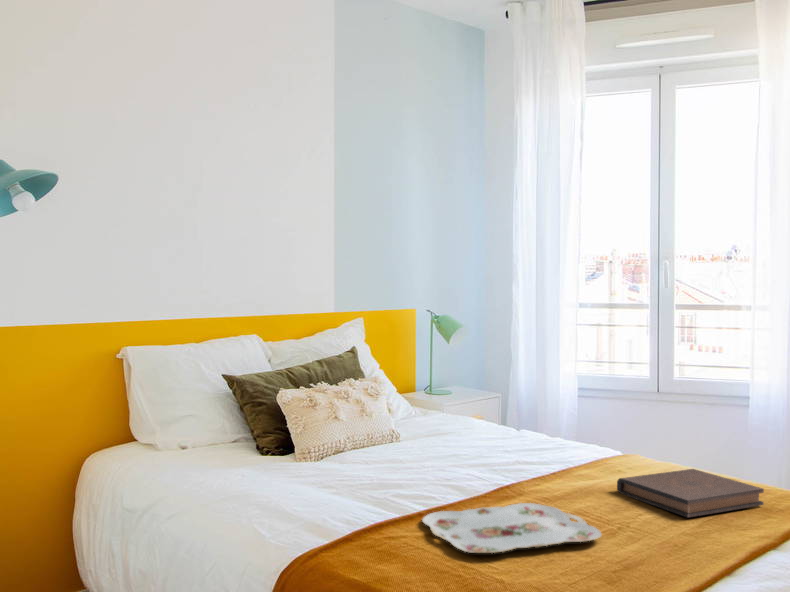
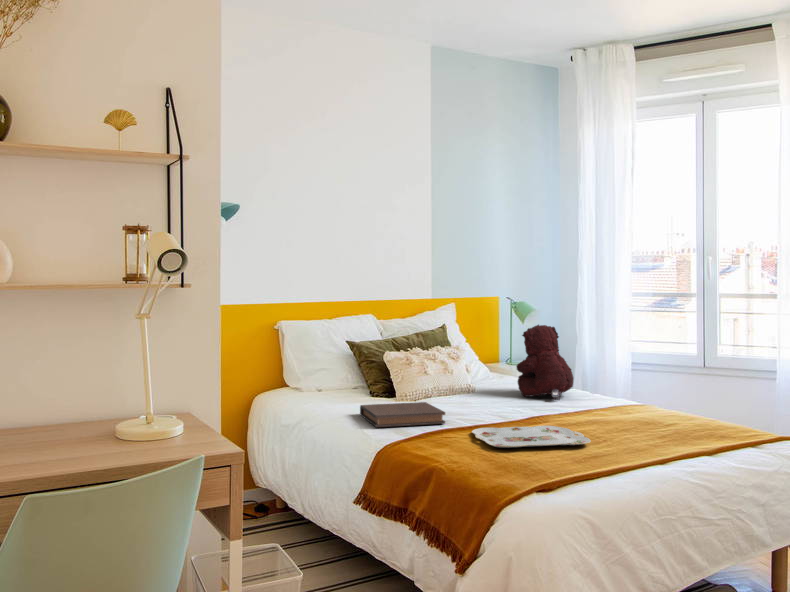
teddy bear: none [459,350,534,453] -> present [516,325,573,400]
book: present [617,469,764,517] -> present [360,402,445,427]

